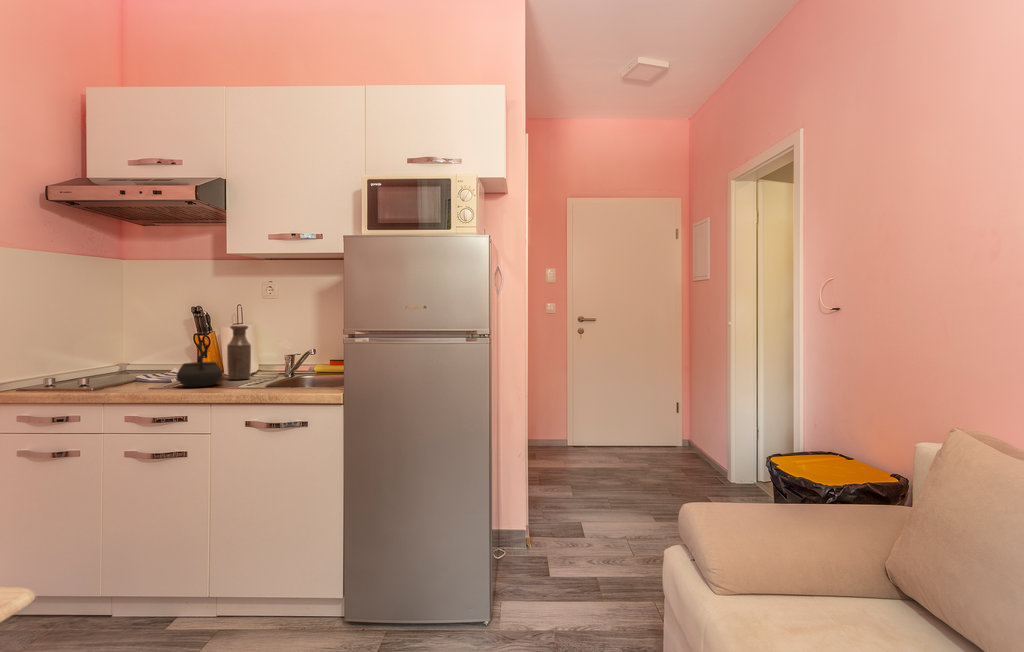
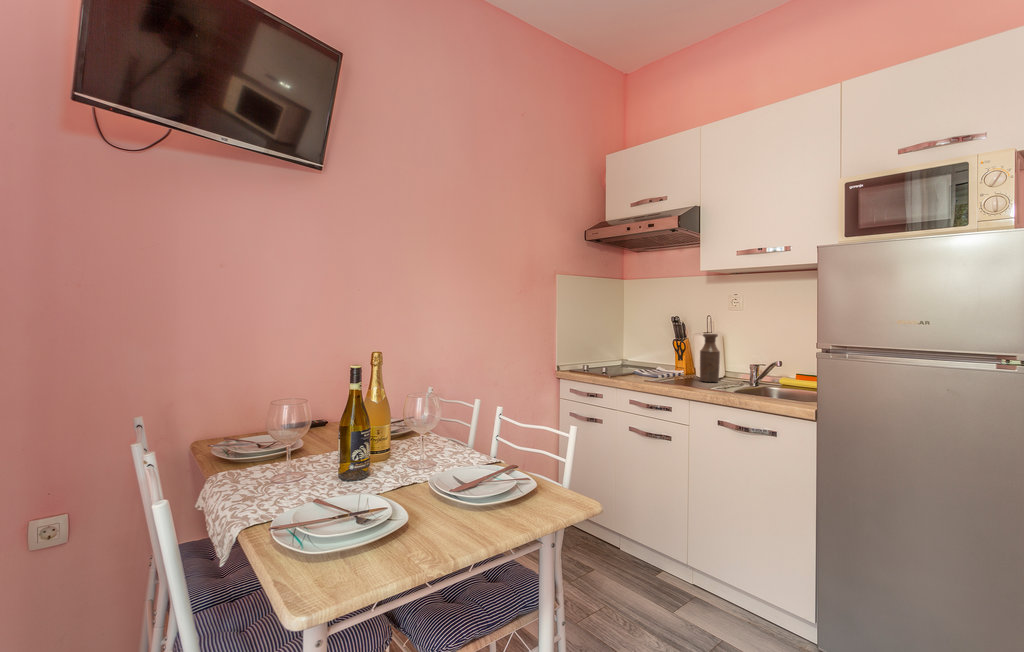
kettle: present [177,343,222,387] -> none [663,348,697,386]

